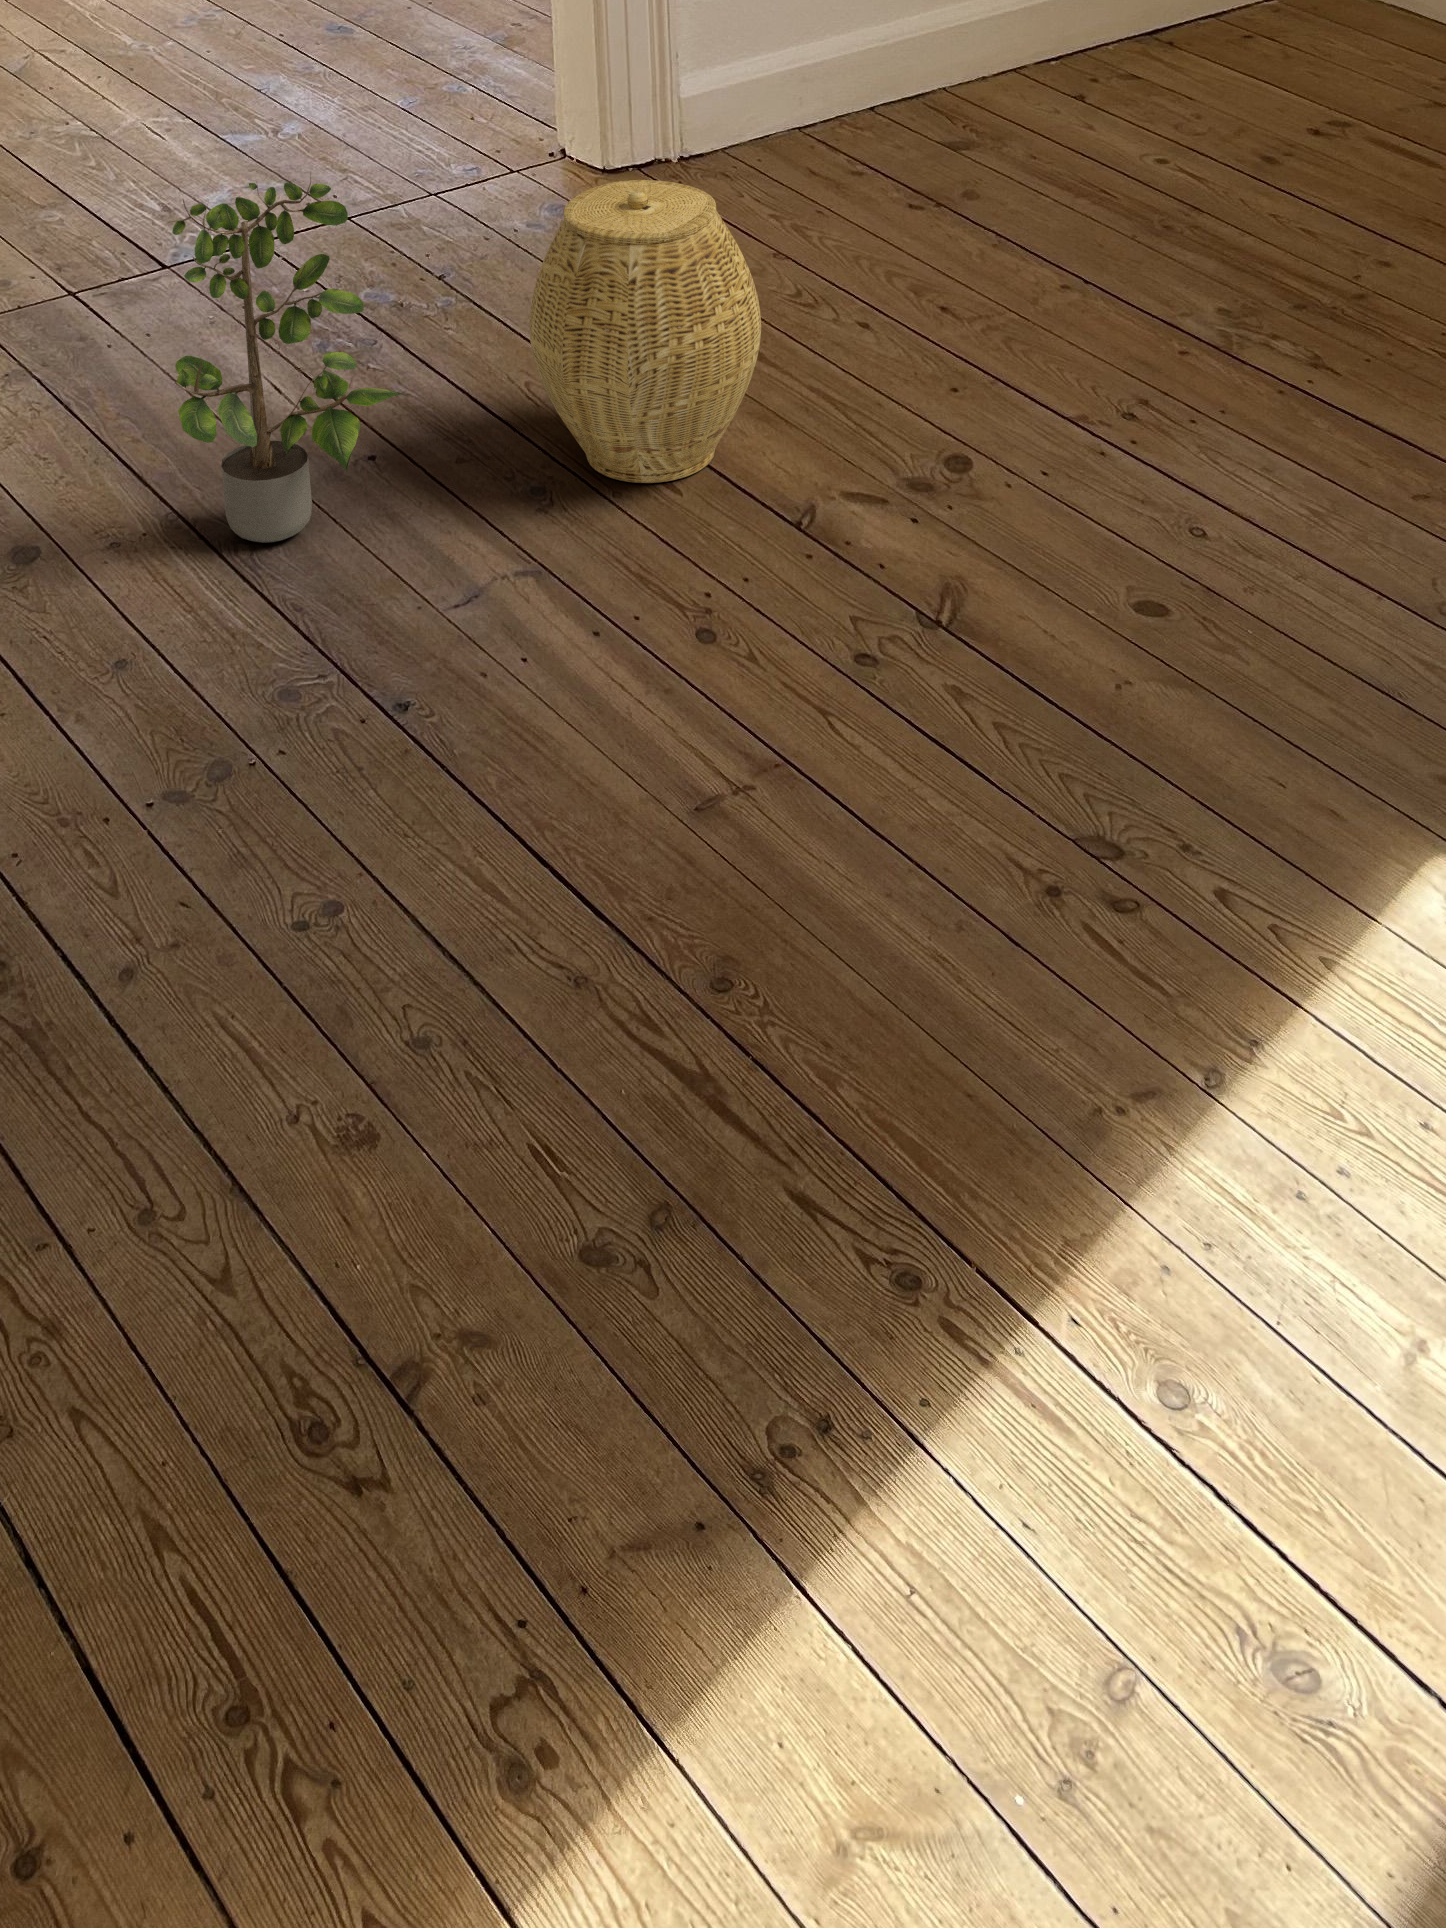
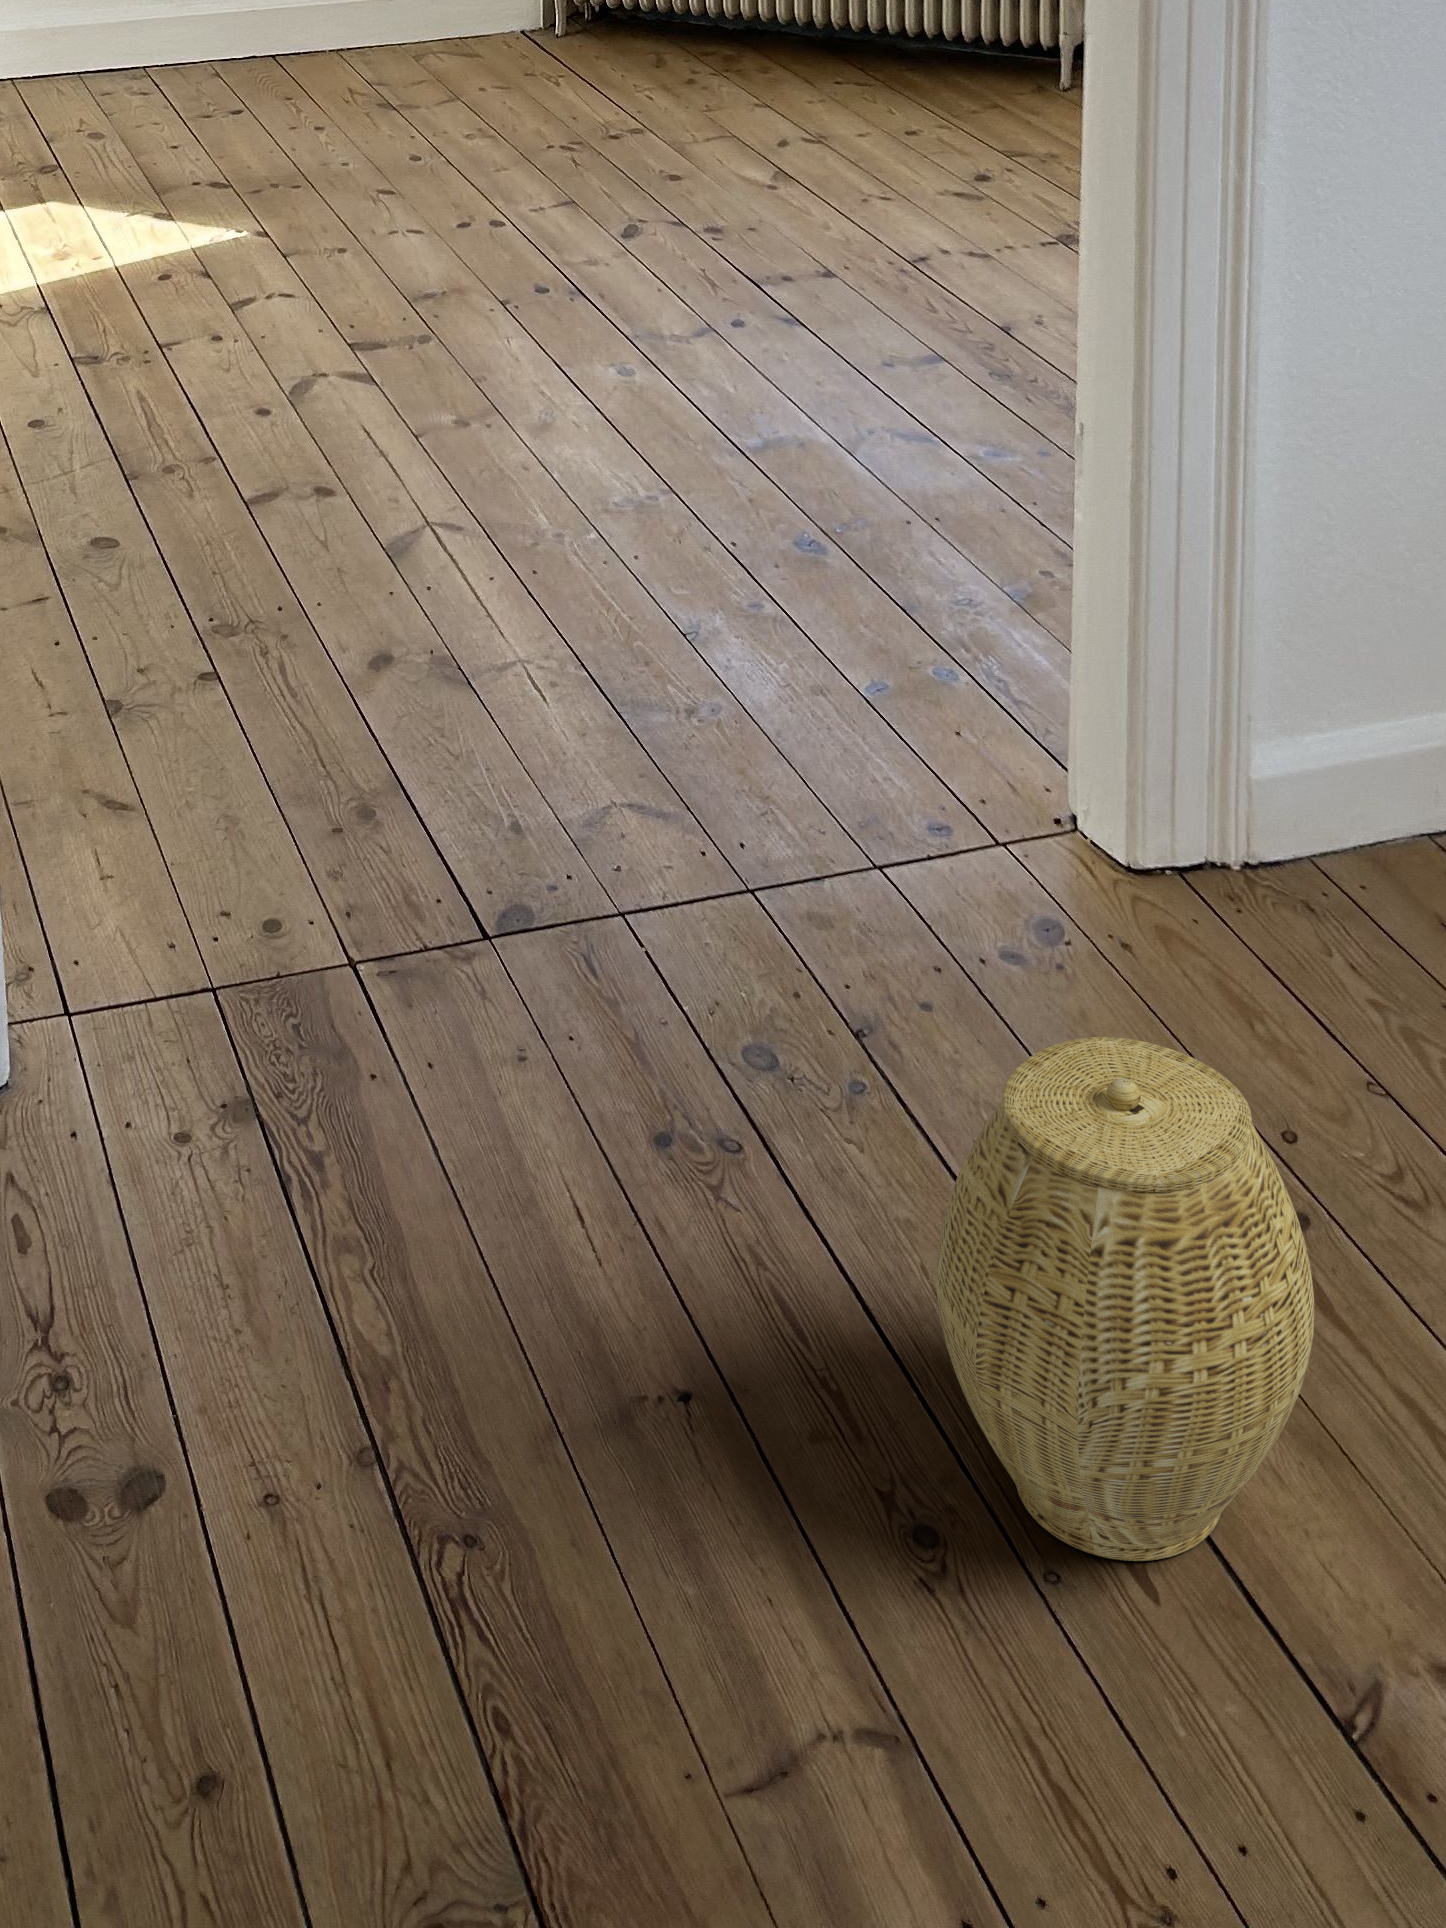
potted plant: present [168,172,404,543] -> none [365,997,724,1554]

